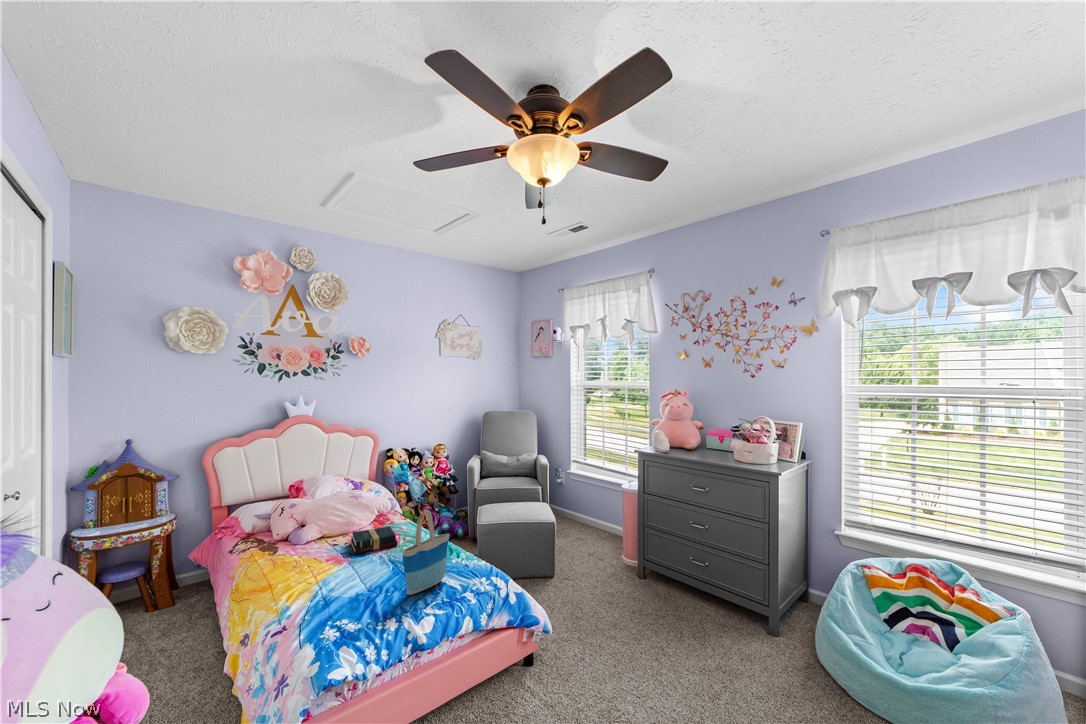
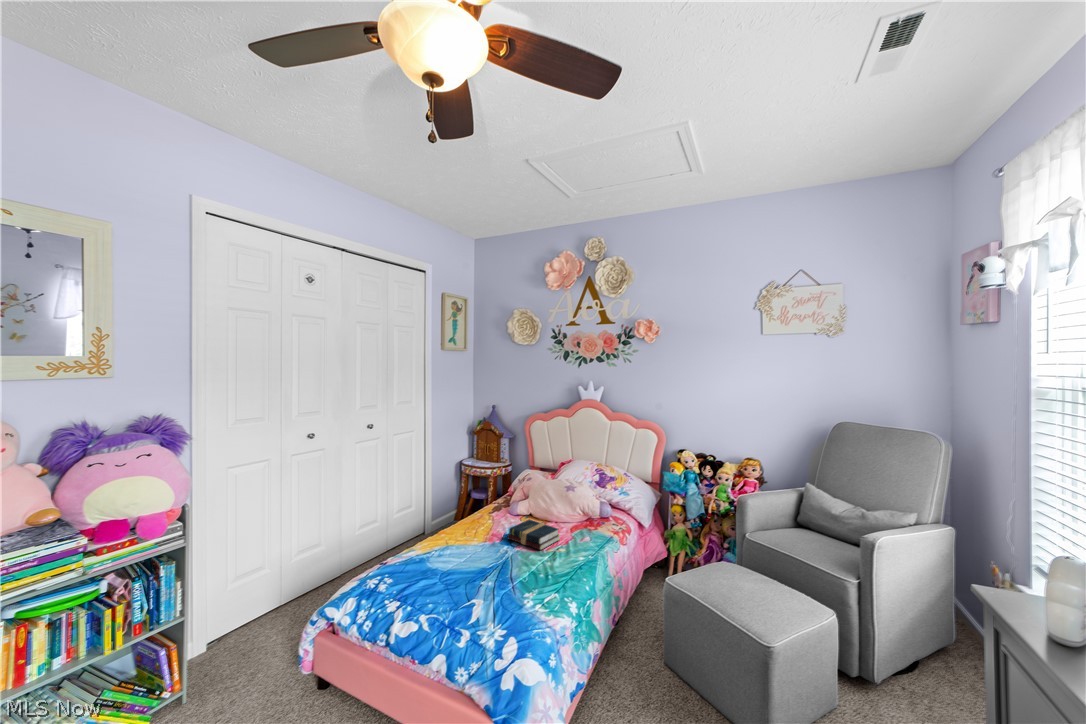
tote bag: present [403,510,449,595] -> none [428,510,485,600]

